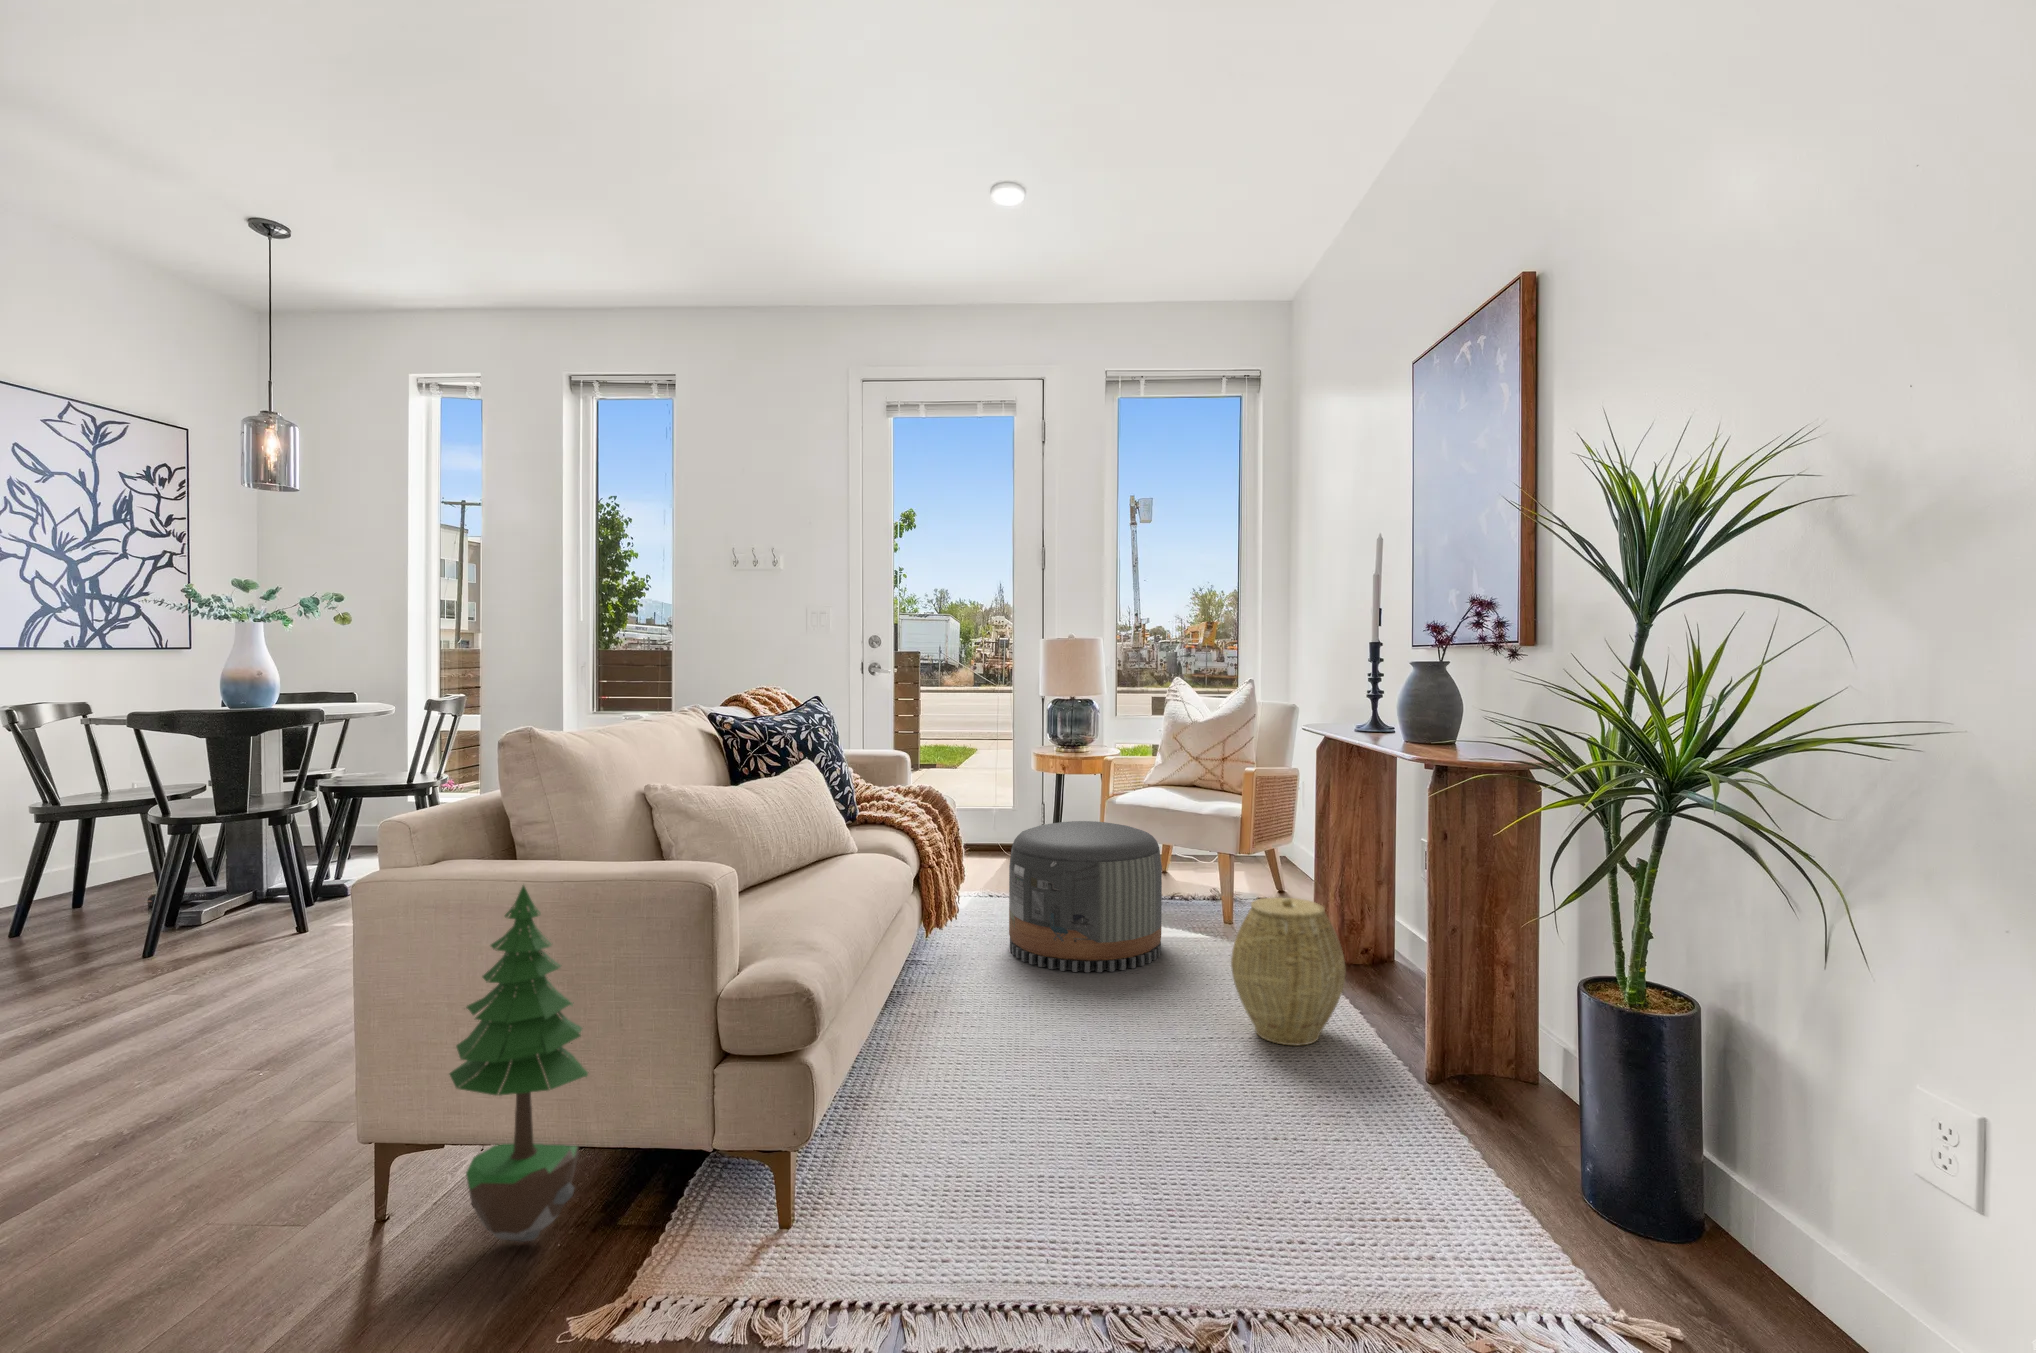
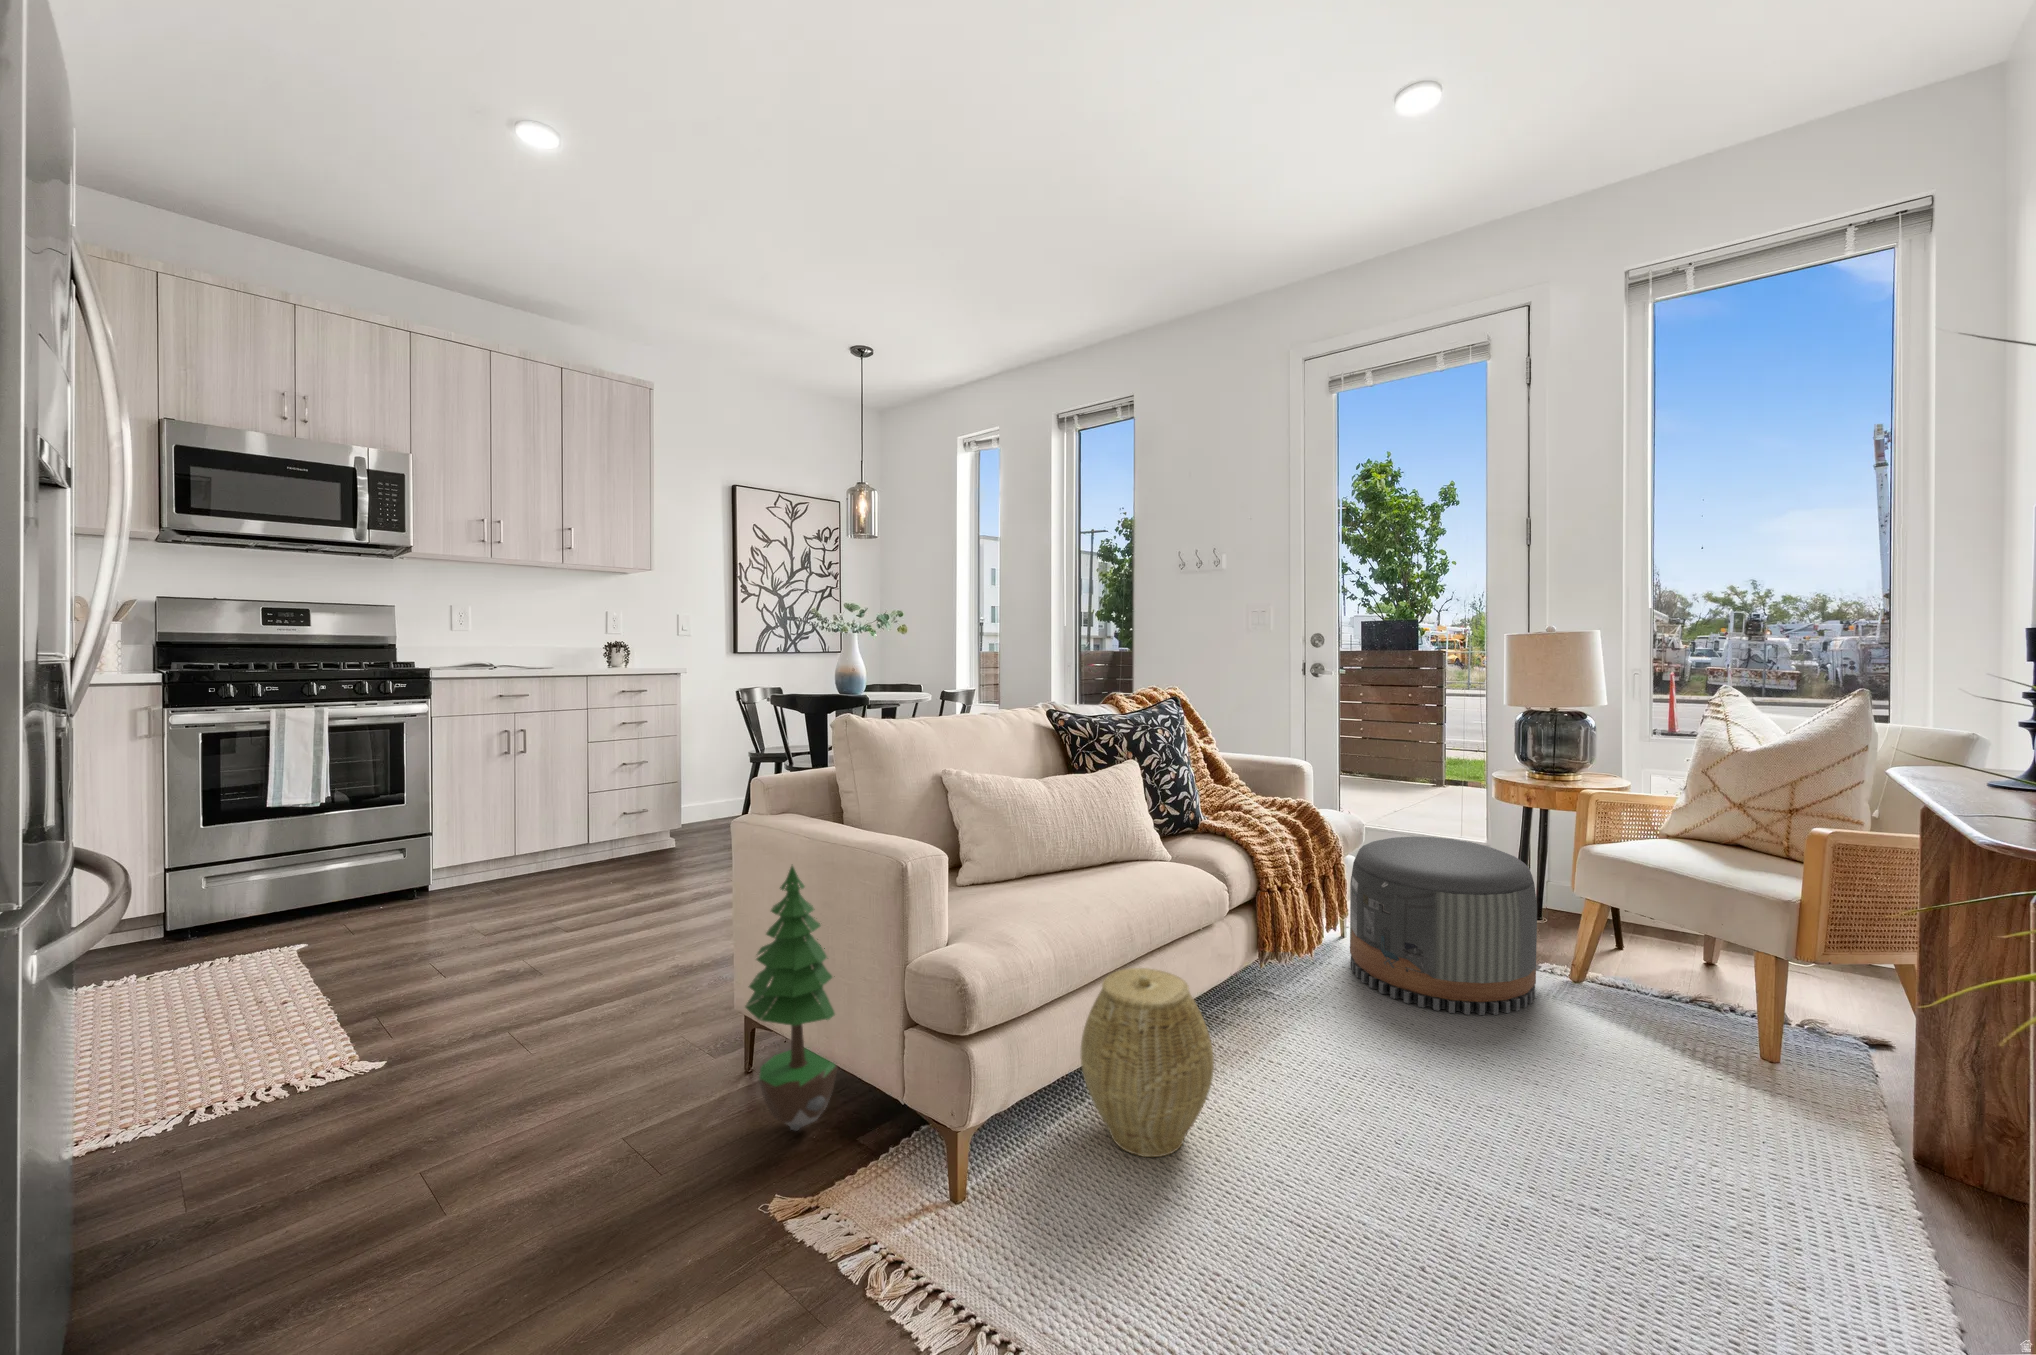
woven basket: present [1231,898,1345,1046] -> present [1081,968,1214,1157]

